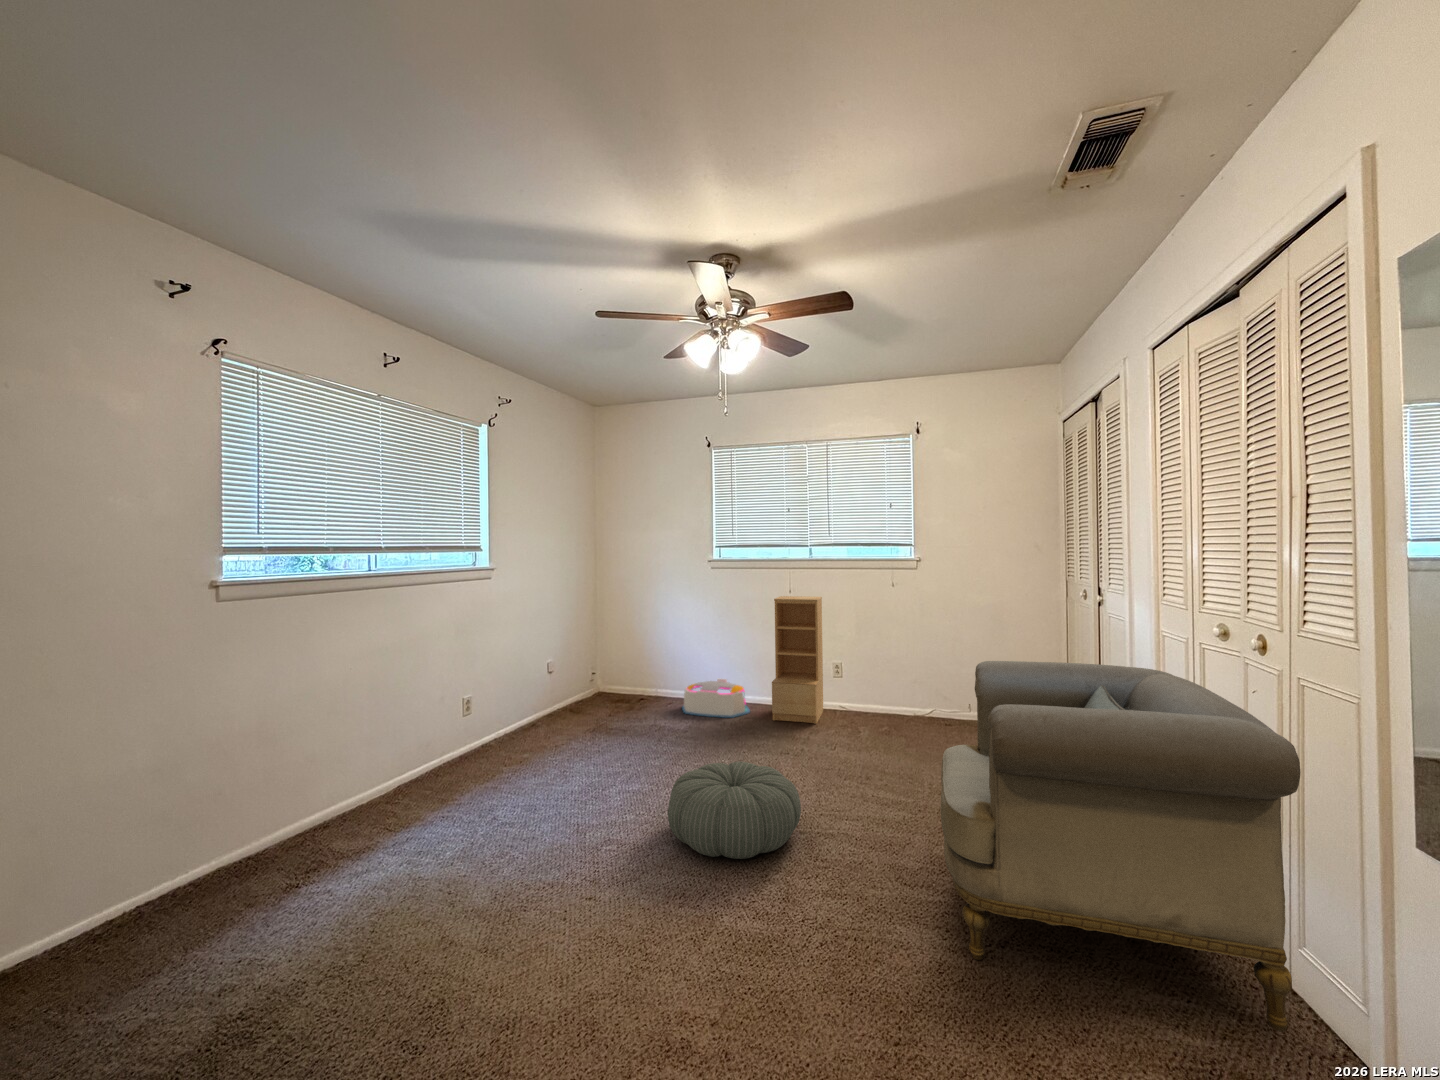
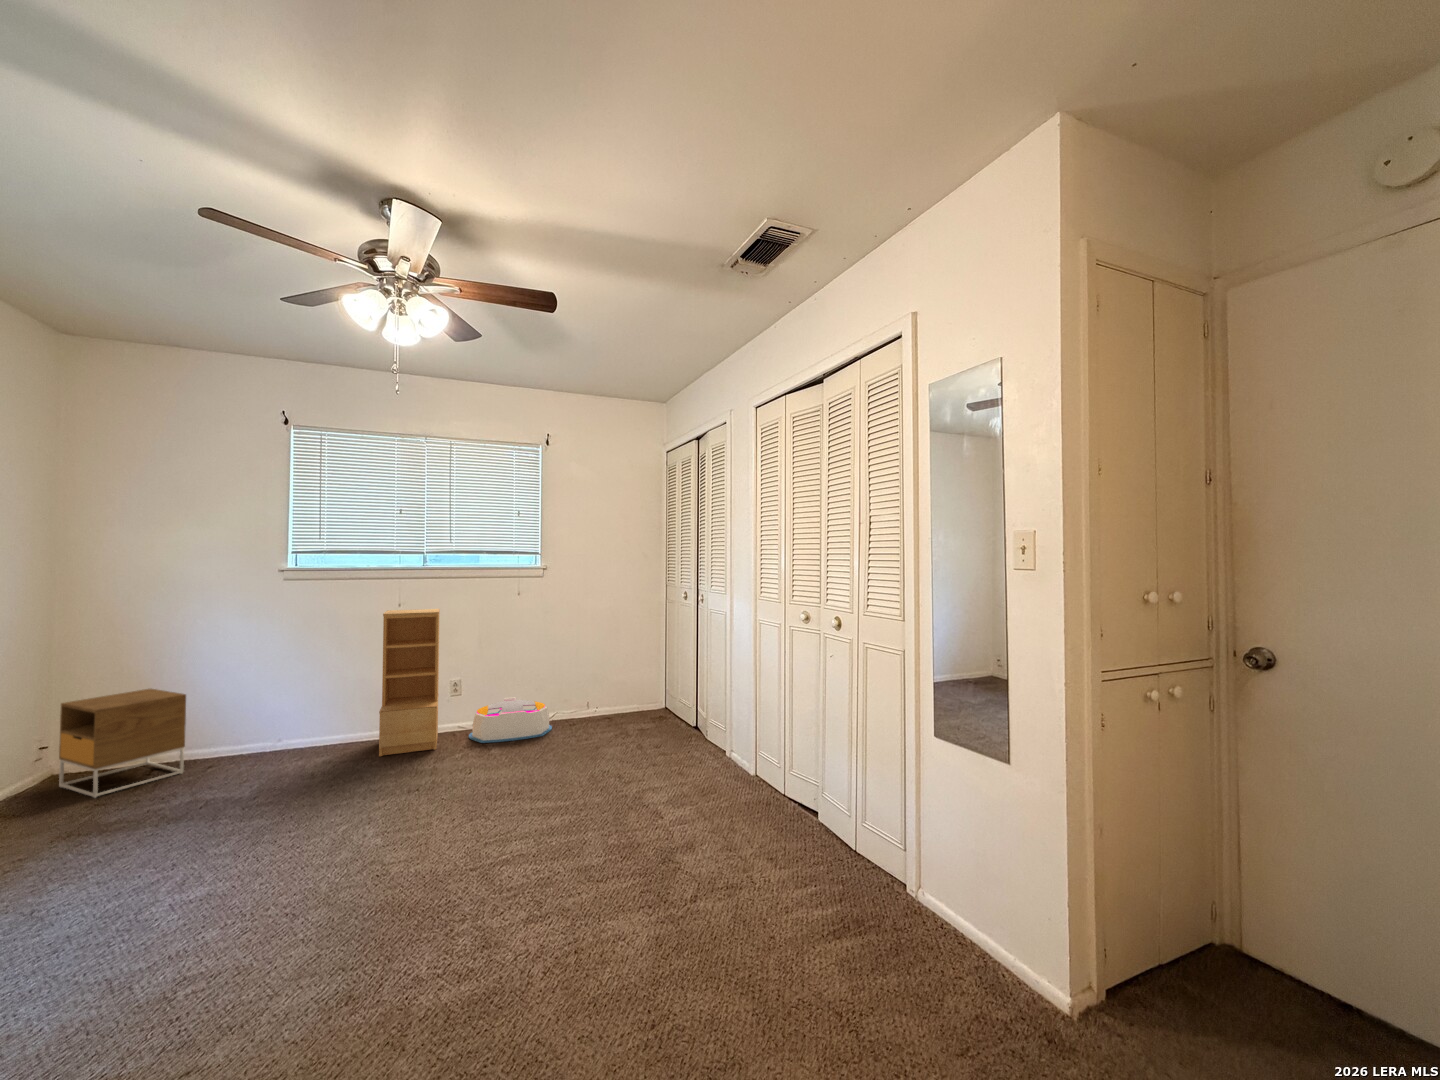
nightstand: none [598,643,656,712] -> present [59,689,186,798]
armchair: present [941,661,1301,1032] -> none [623,649,880,921]
storage bin: present [682,679,750,718] -> present [469,697,552,743]
pouf: present [668,761,801,859] -> none [289,806,474,938]

